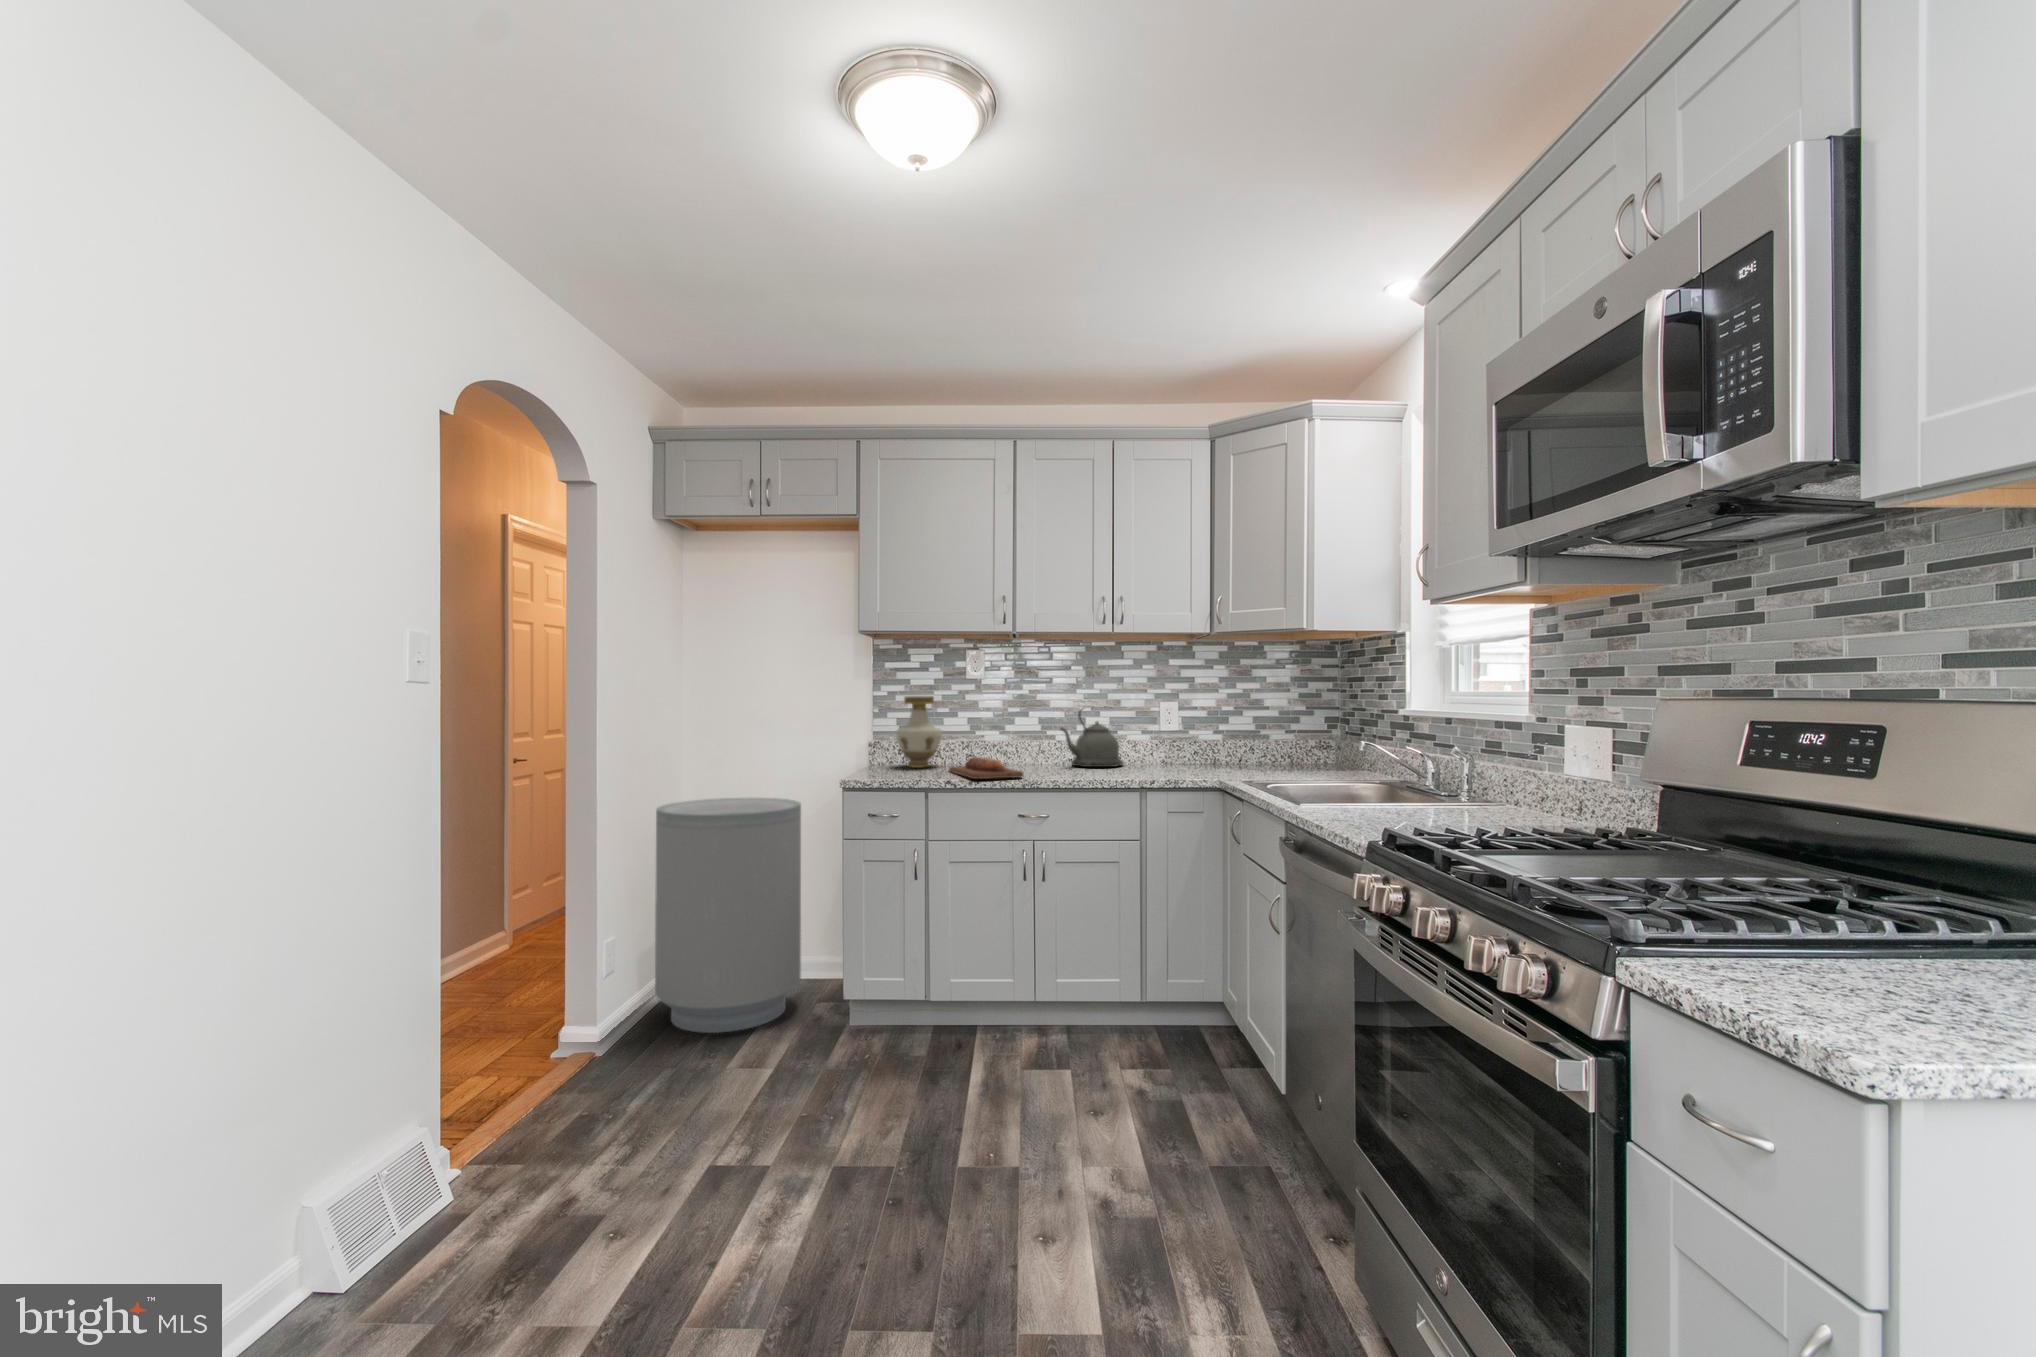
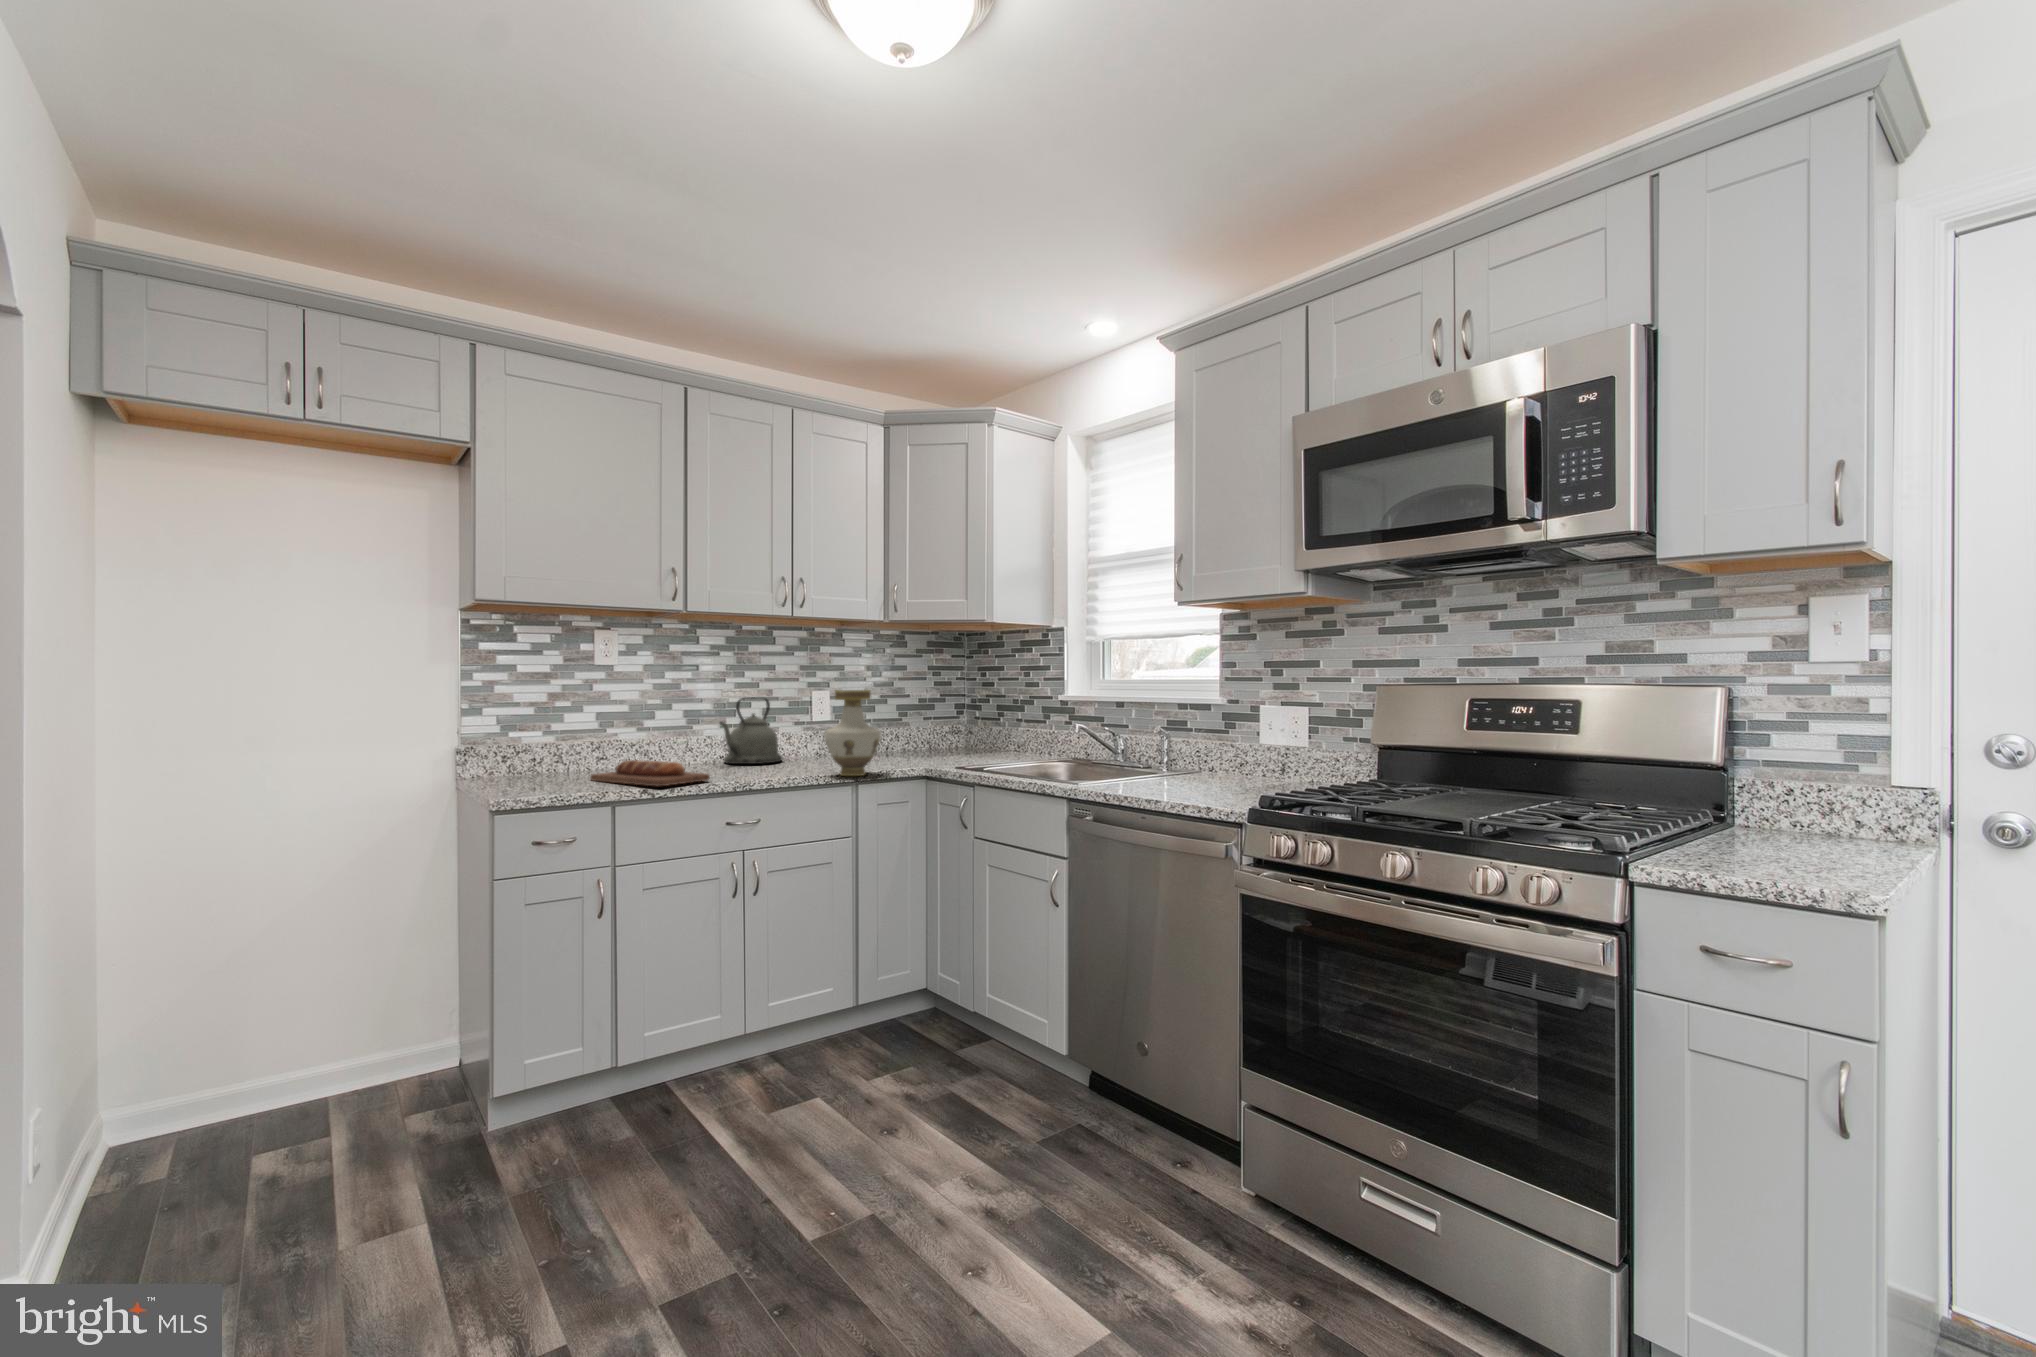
vase: present [896,696,942,768] -> present [824,690,881,776]
trash can: present [655,798,801,1033] -> none [92,838,380,1227]

